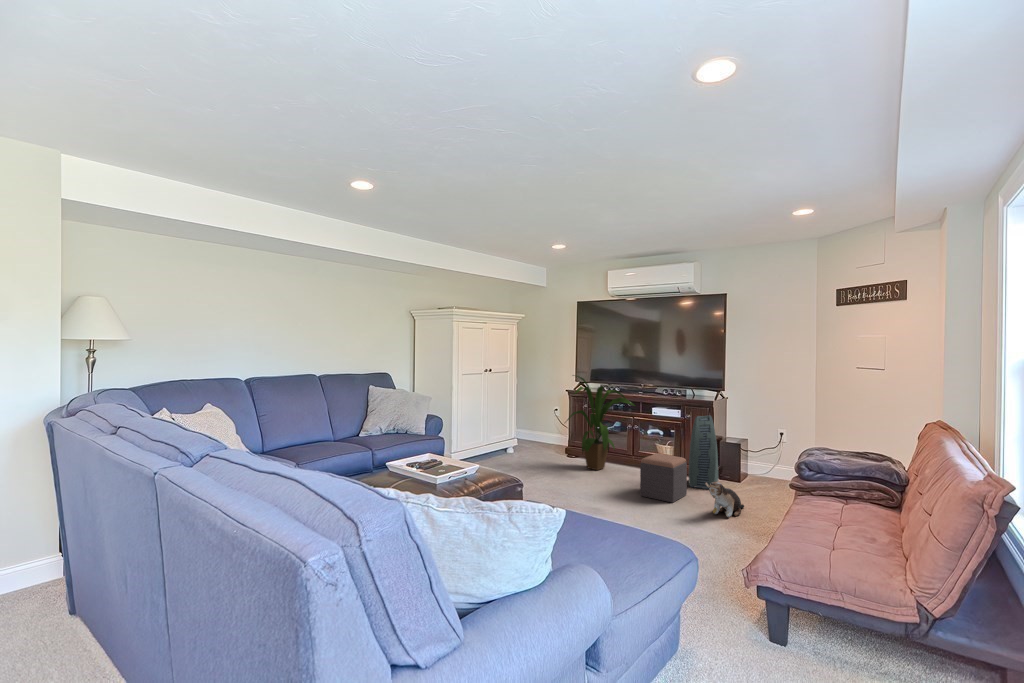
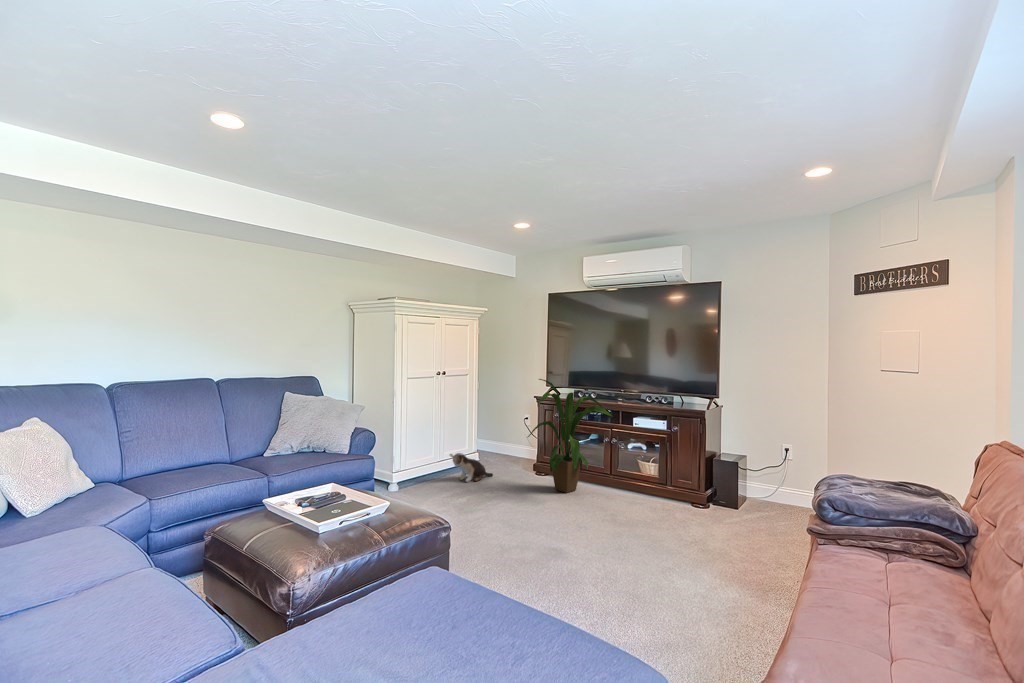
air purifier: present [689,416,718,489] -> none [675,428,711,521]
footstool: present [640,453,687,503] -> none [614,475,672,540]
plush toy: present [706,482,744,517] -> present [450,453,493,482]

